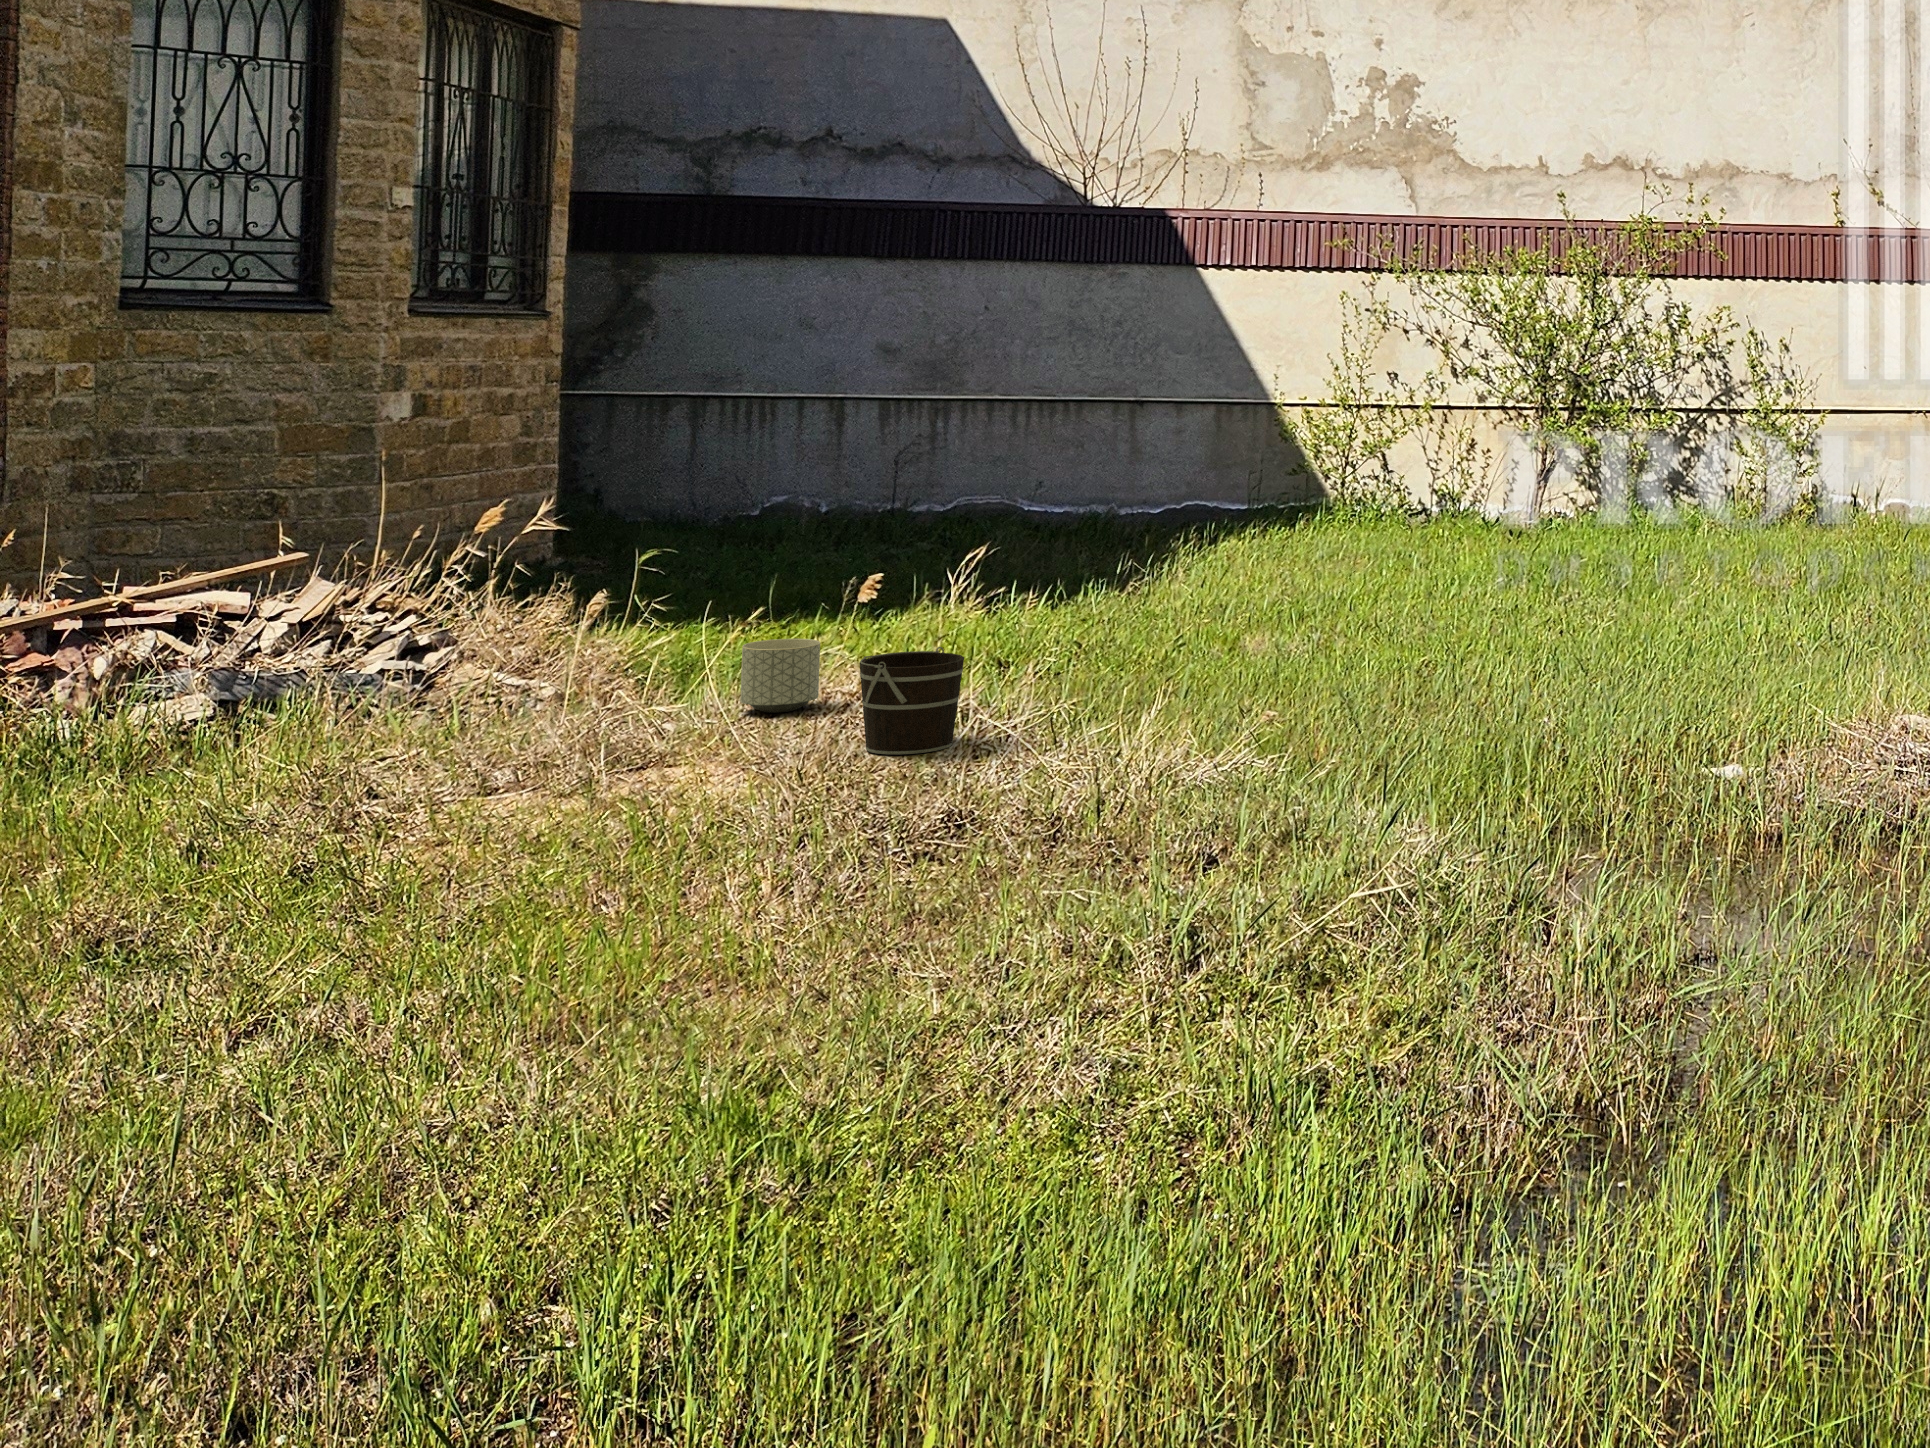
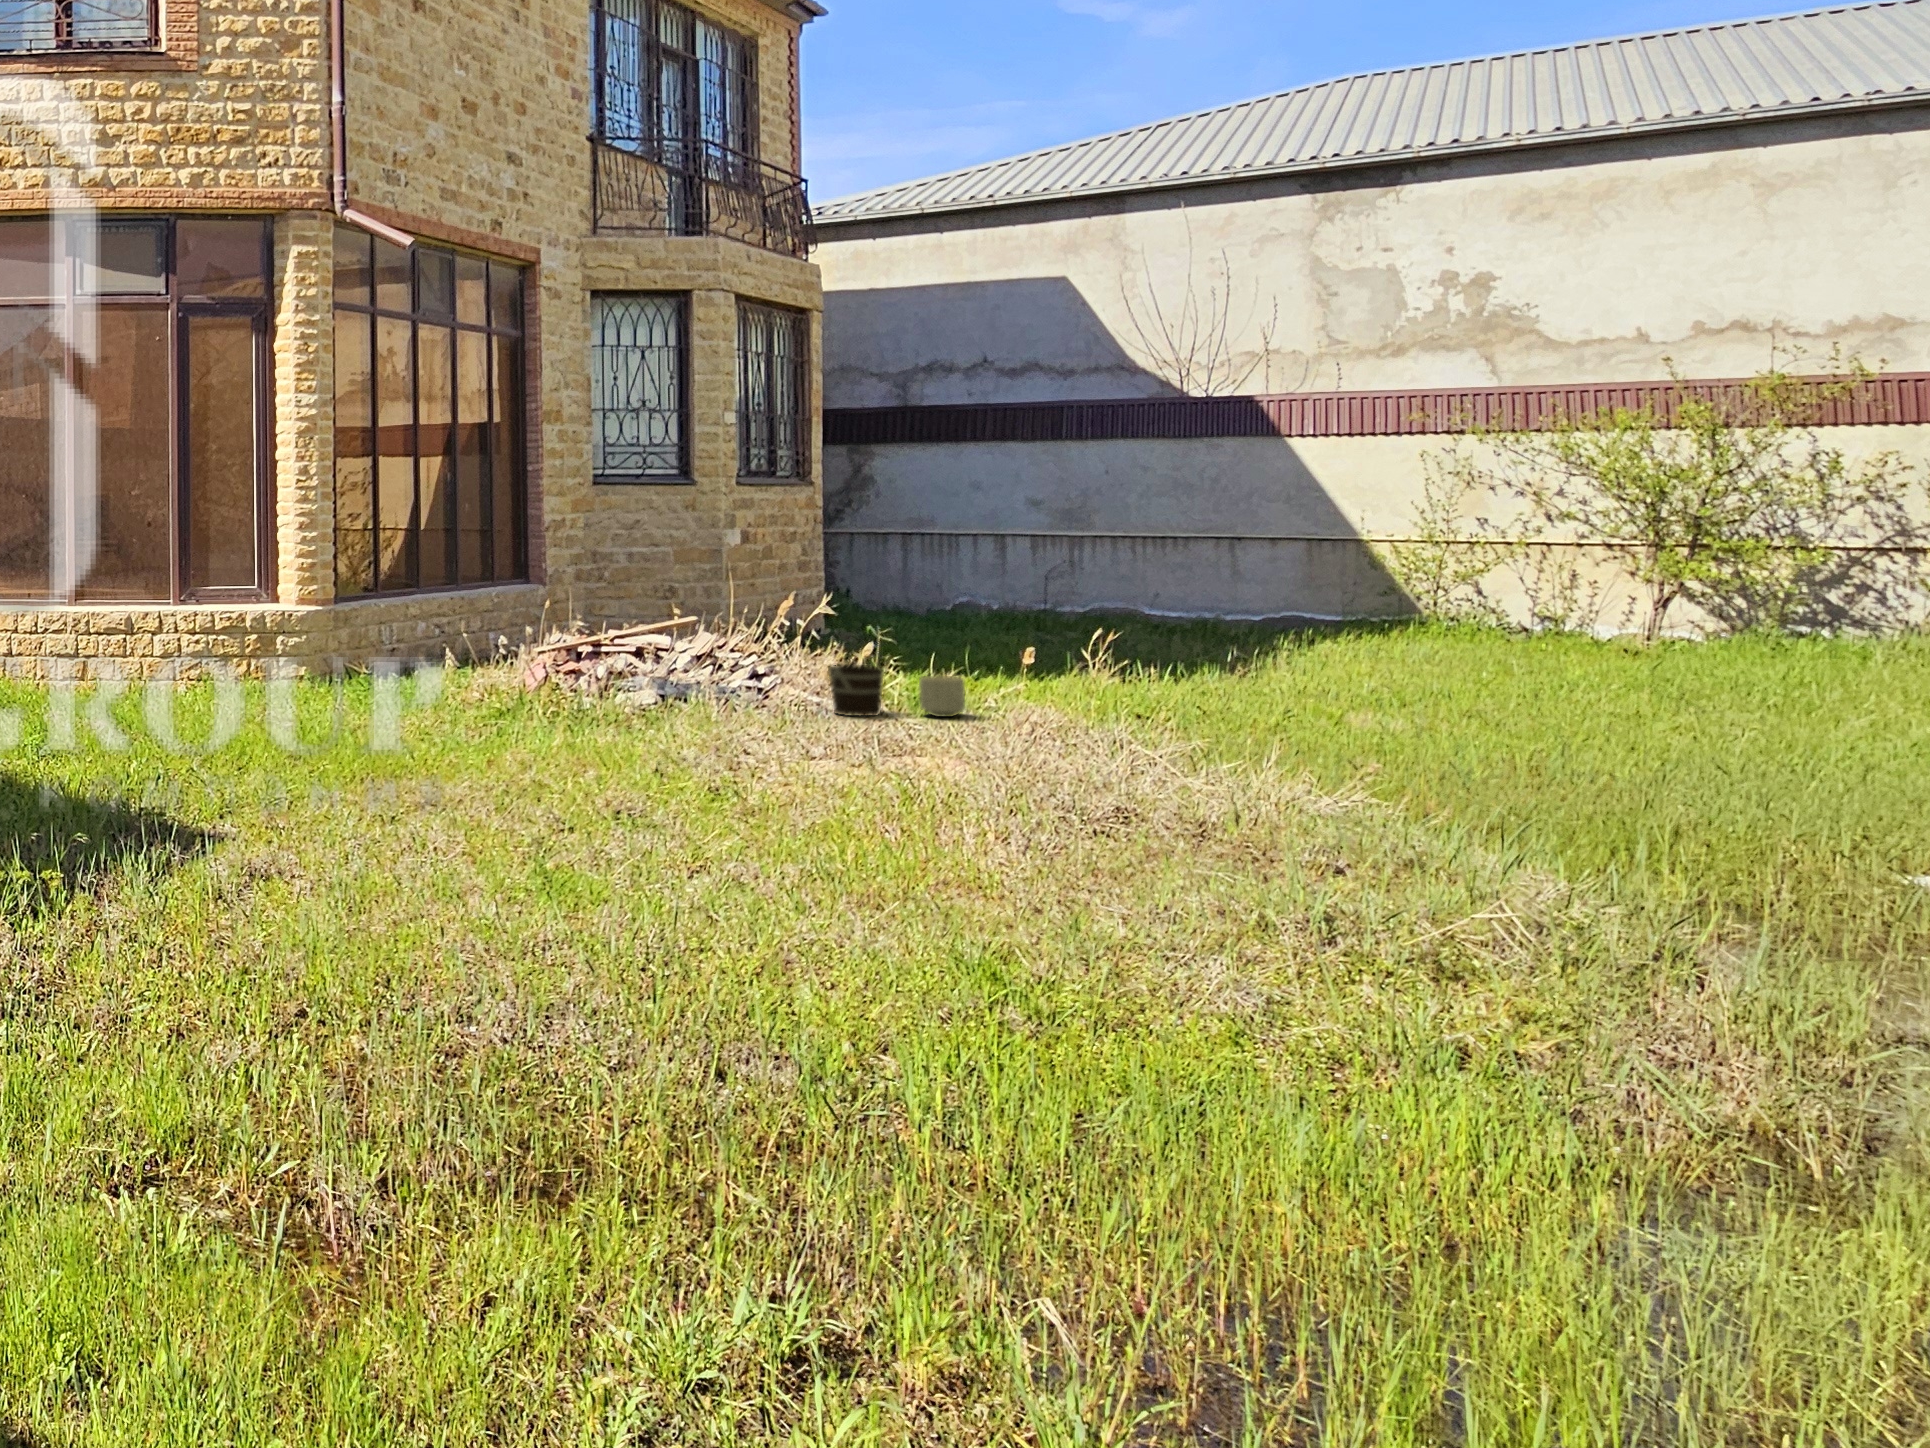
bucket: present [860,647,964,754] -> present [828,664,884,716]

